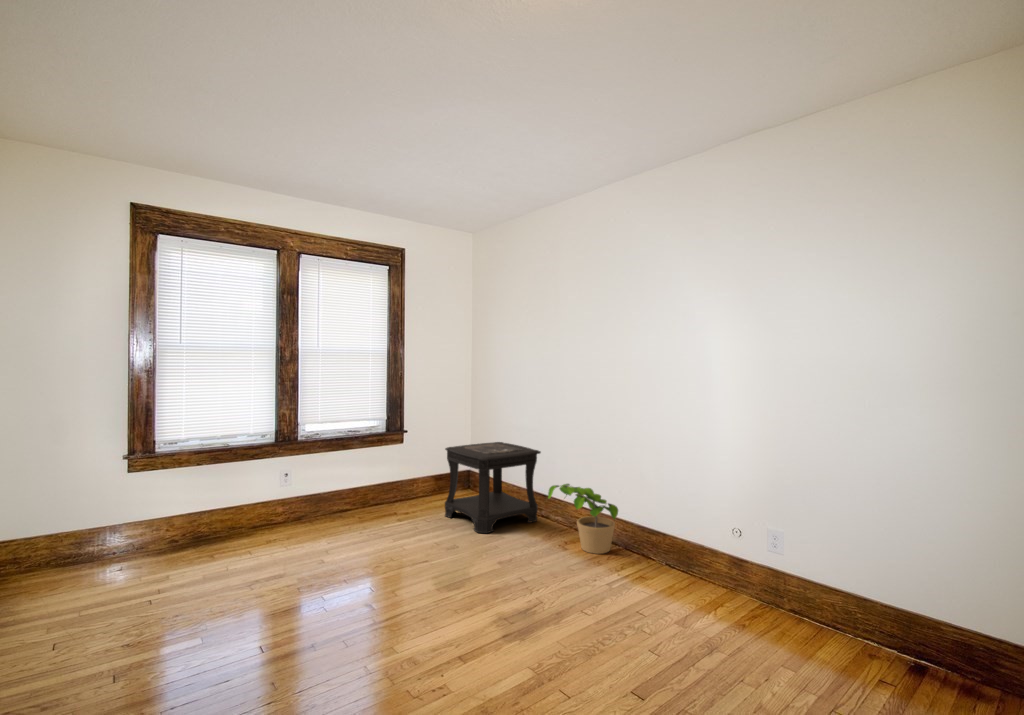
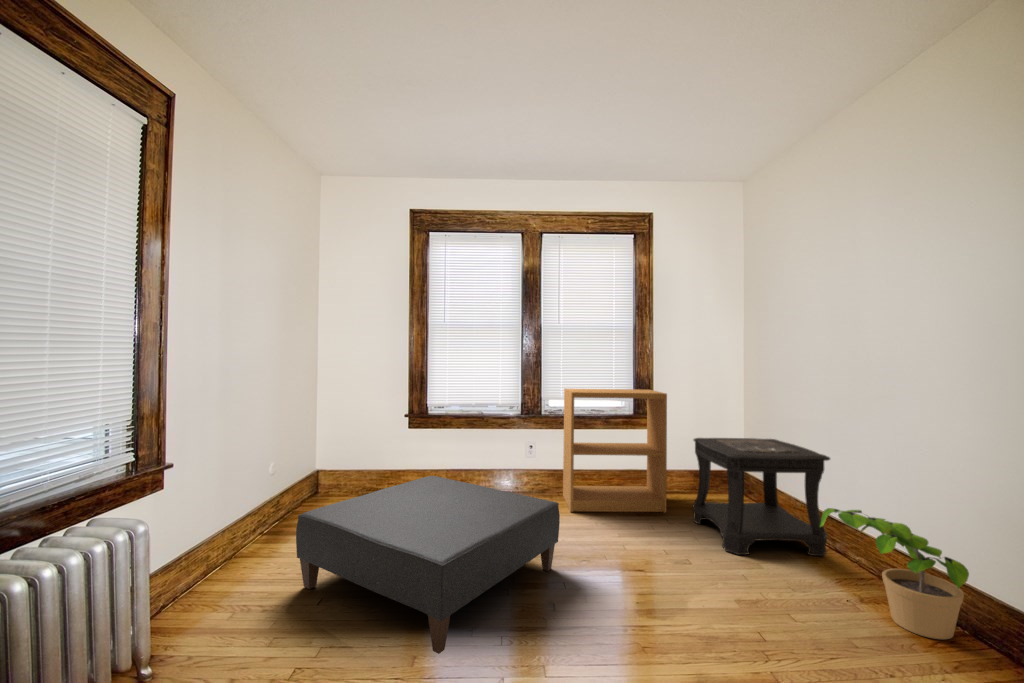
bookshelf: none [322,408,423,531] -> present [563,389,667,513]
ottoman: none [50,520,359,682] -> present [296,476,560,654]

